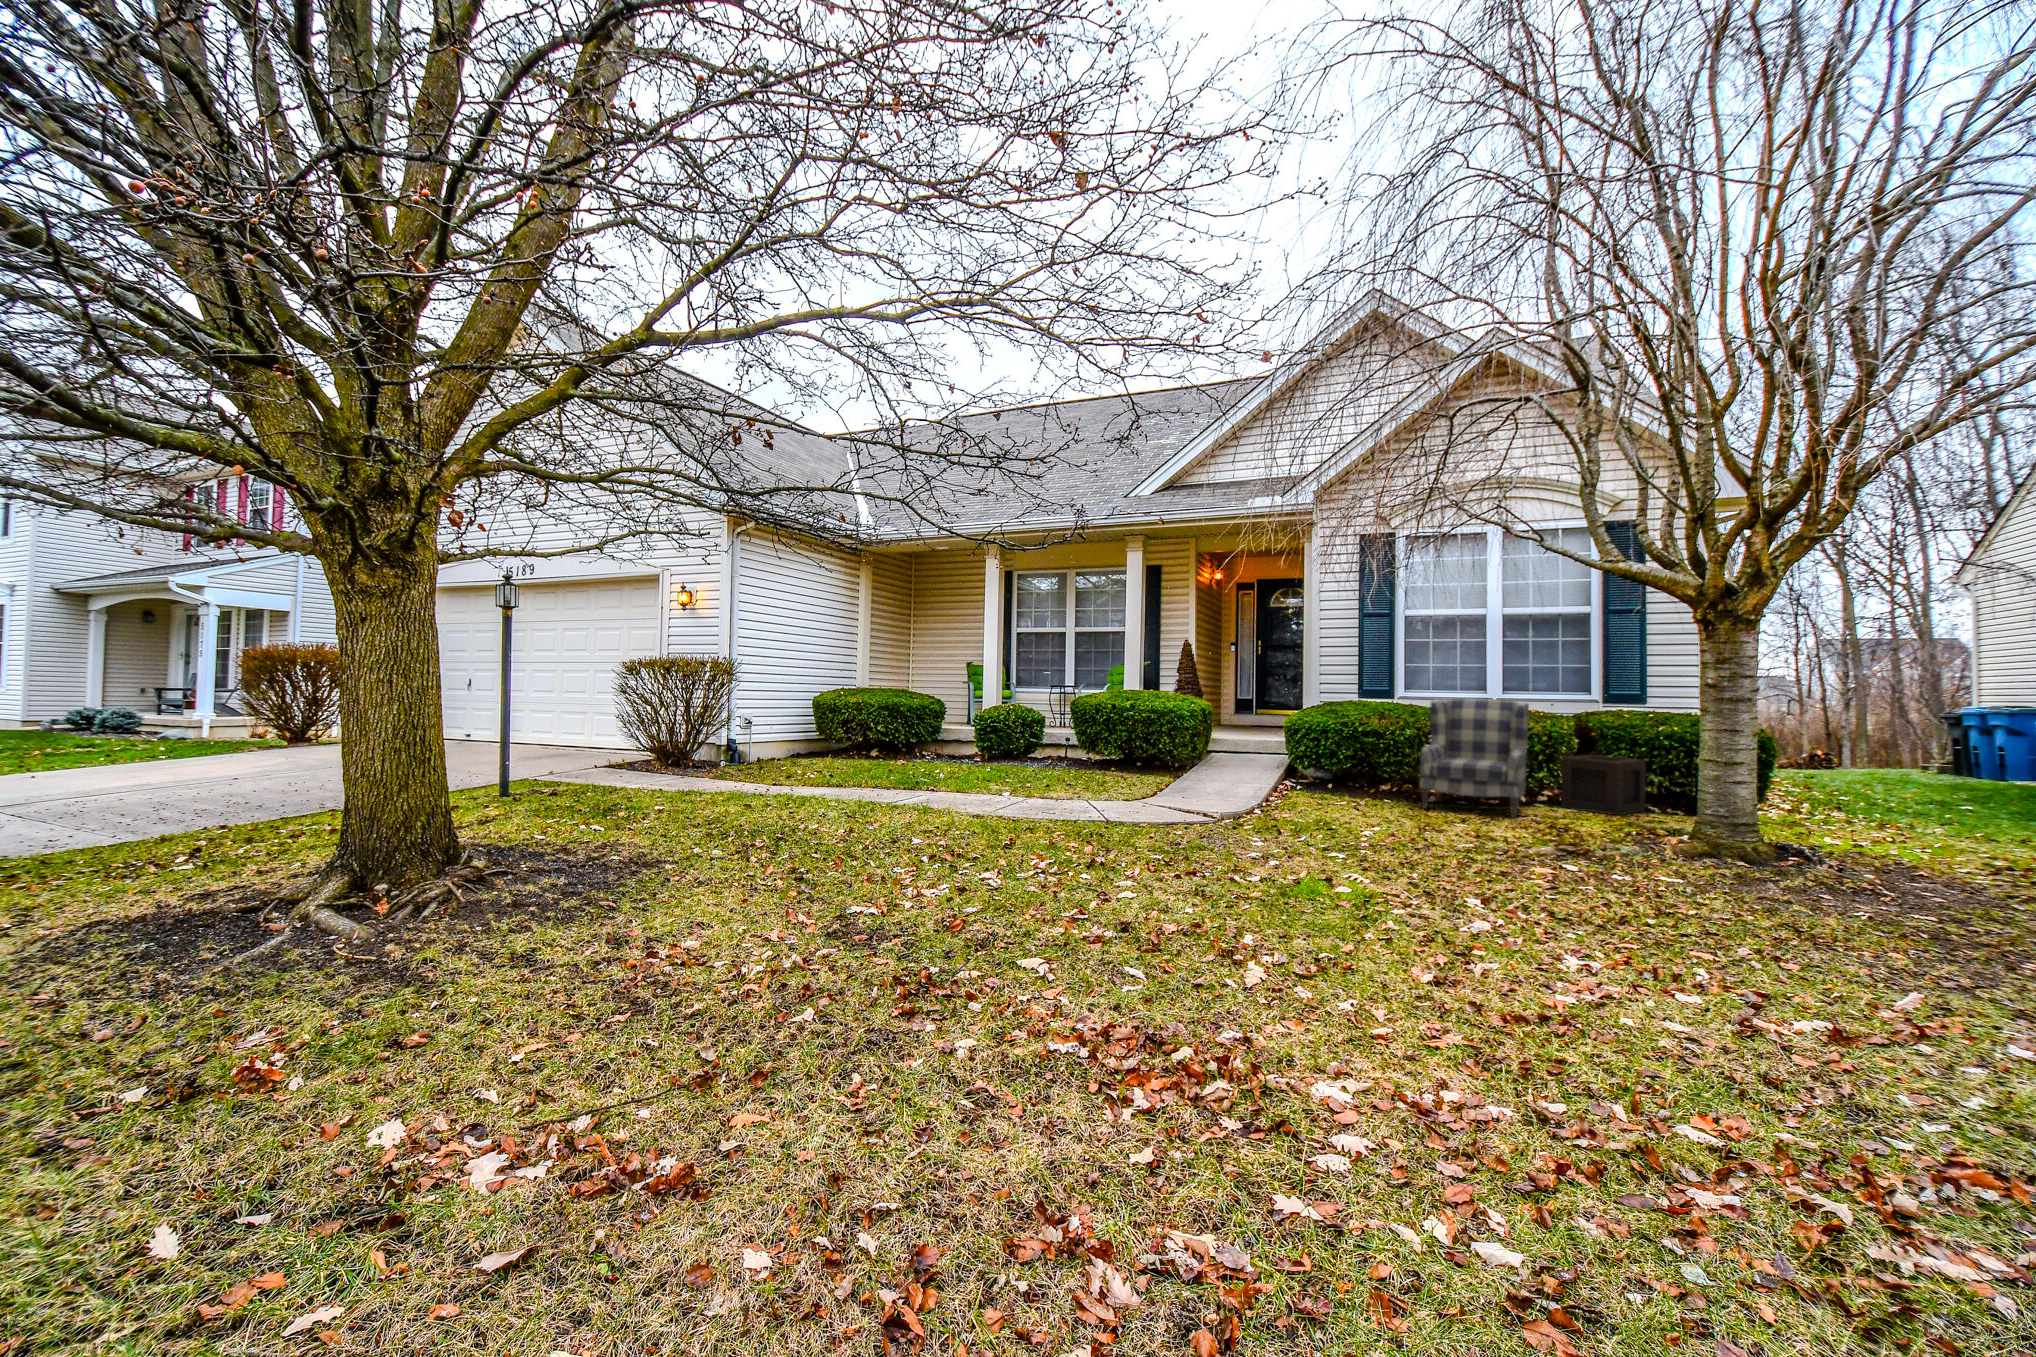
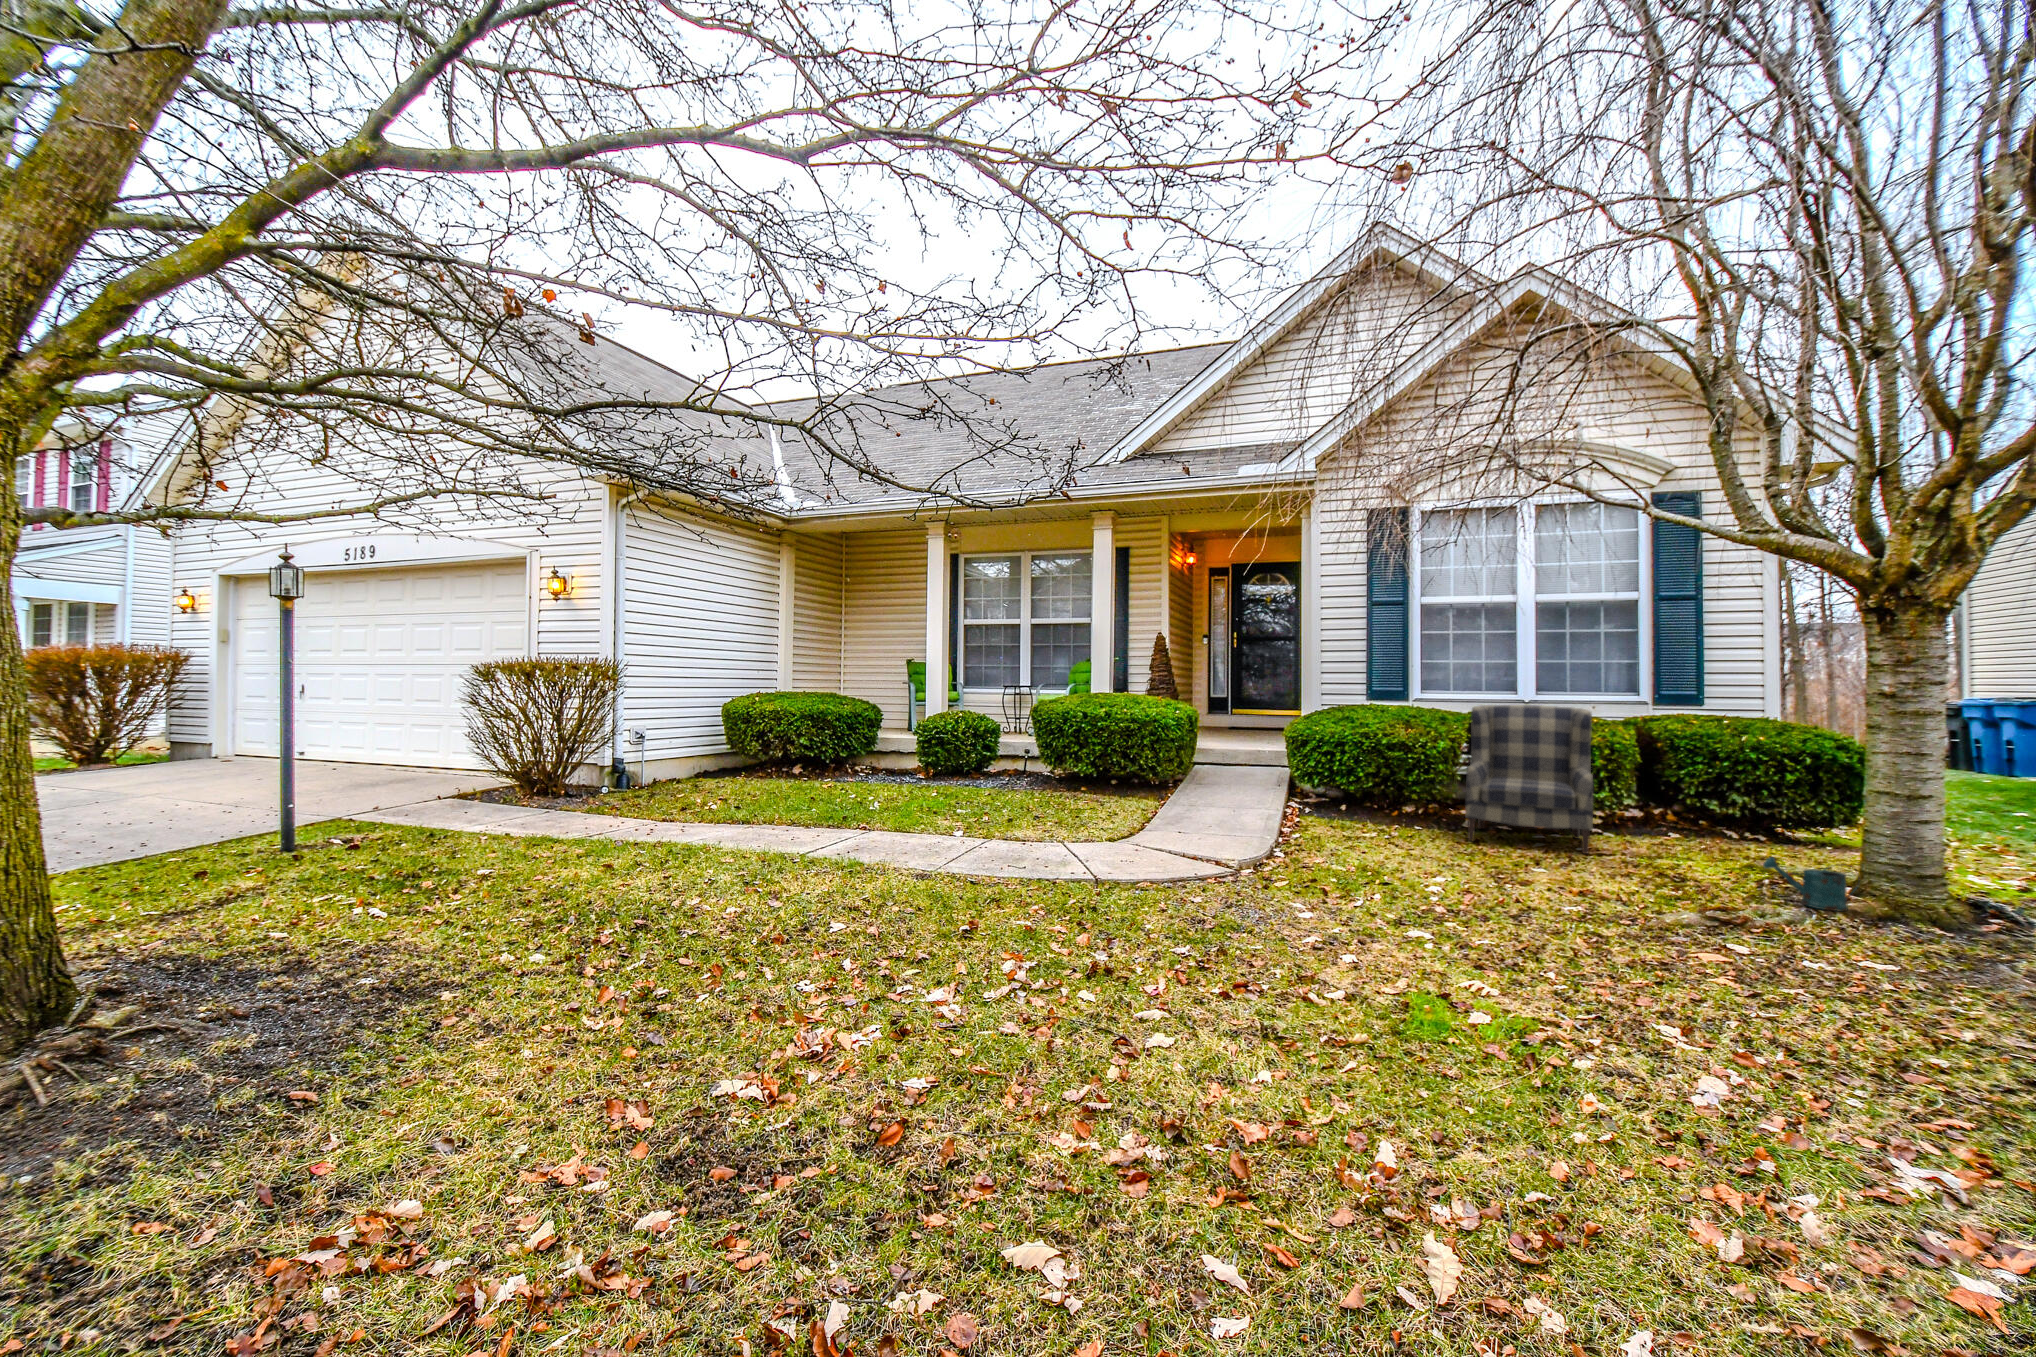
wooden crate: present [1561,755,1646,815] -> none [1625,770,1727,847]
watering can: none [1622,809,1690,850] -> present [1763,857,1860,912]

